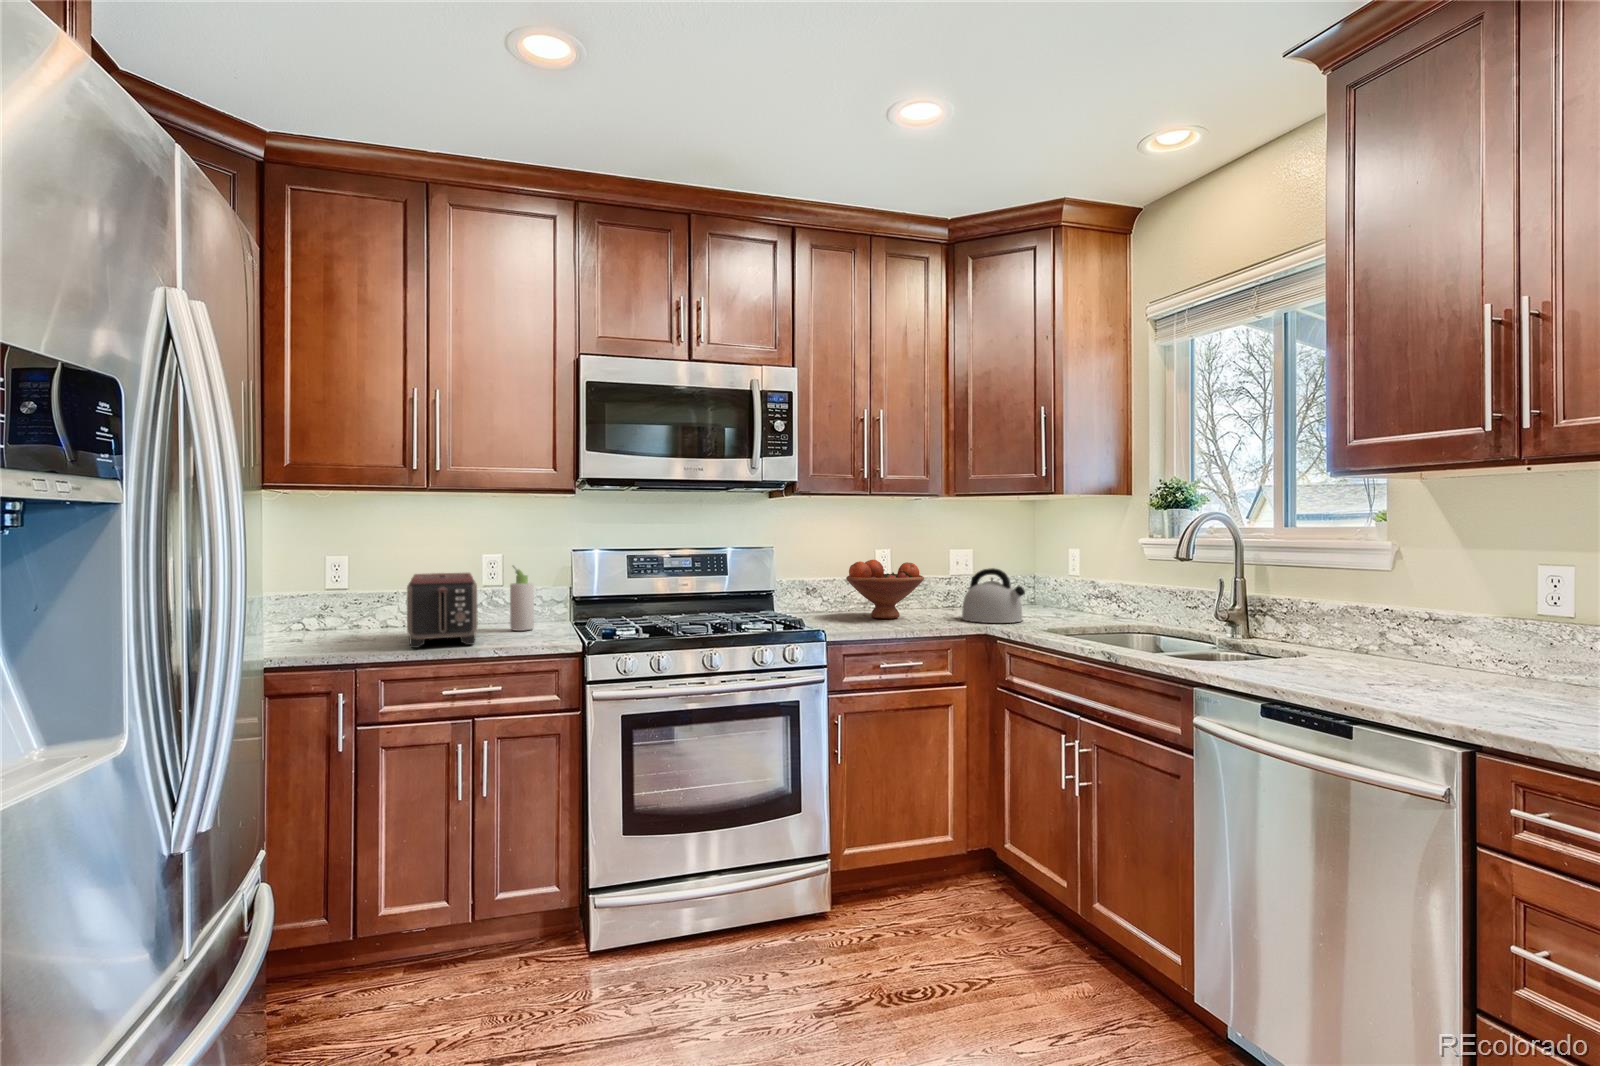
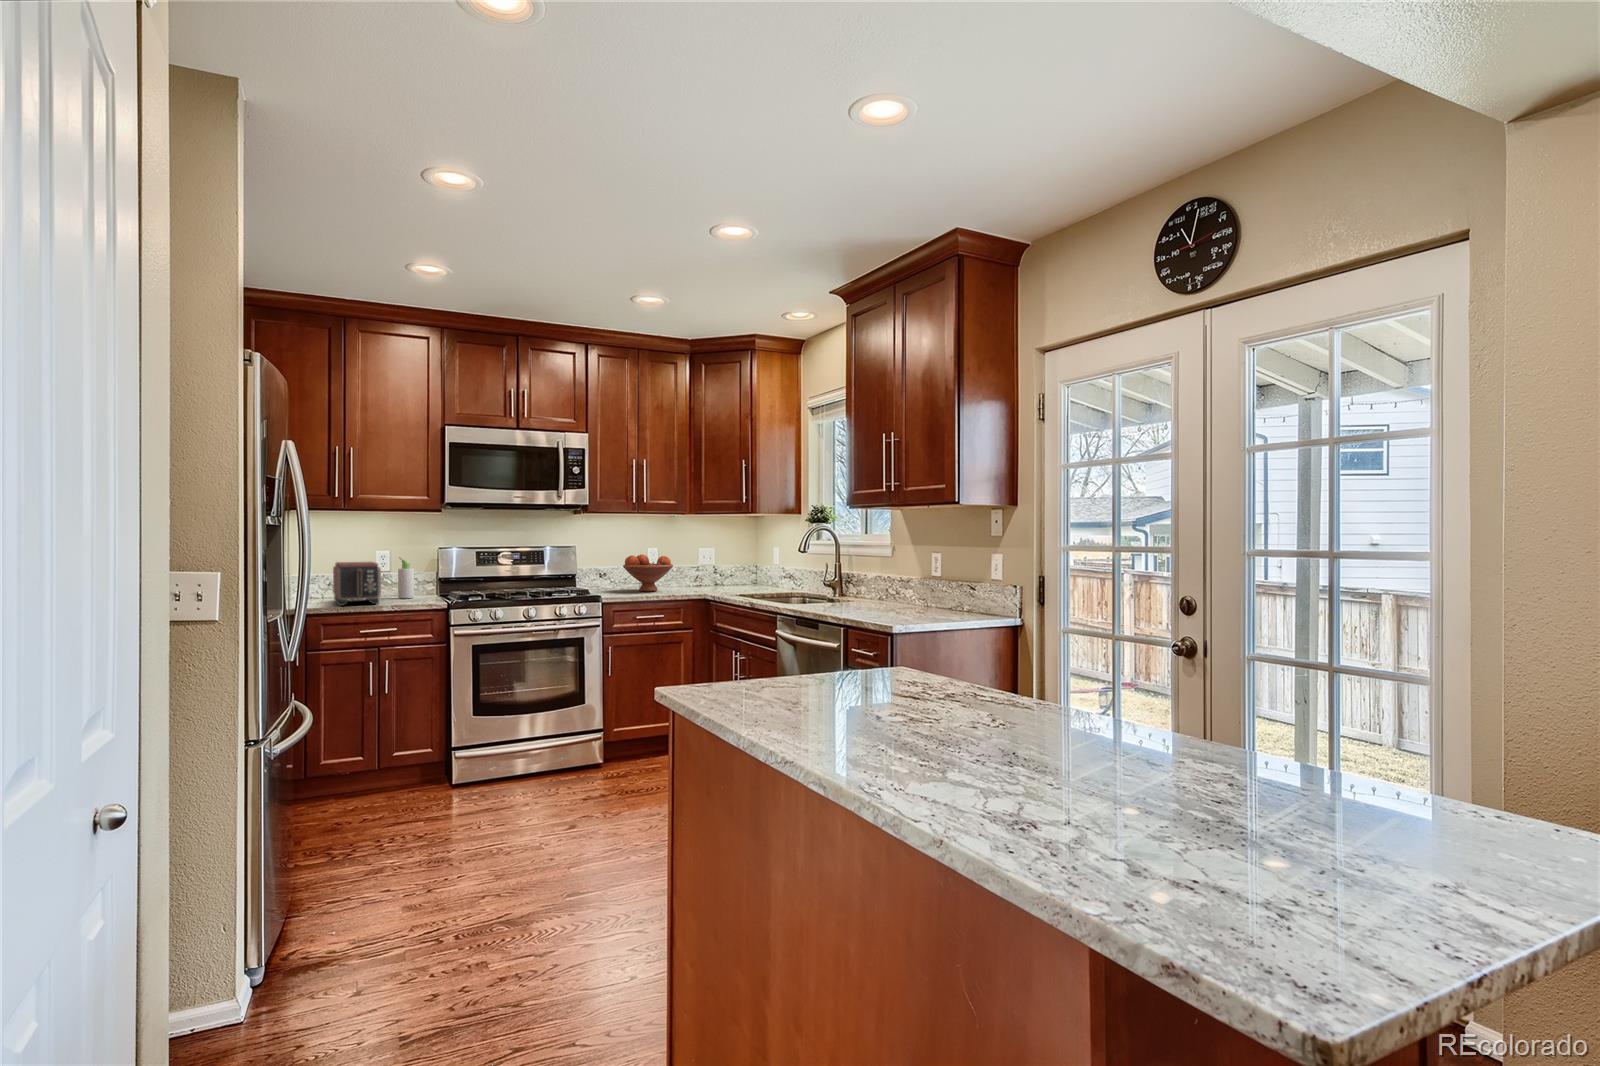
kettle: present [962,568,1025,623] -> none [696,560,734,593]

